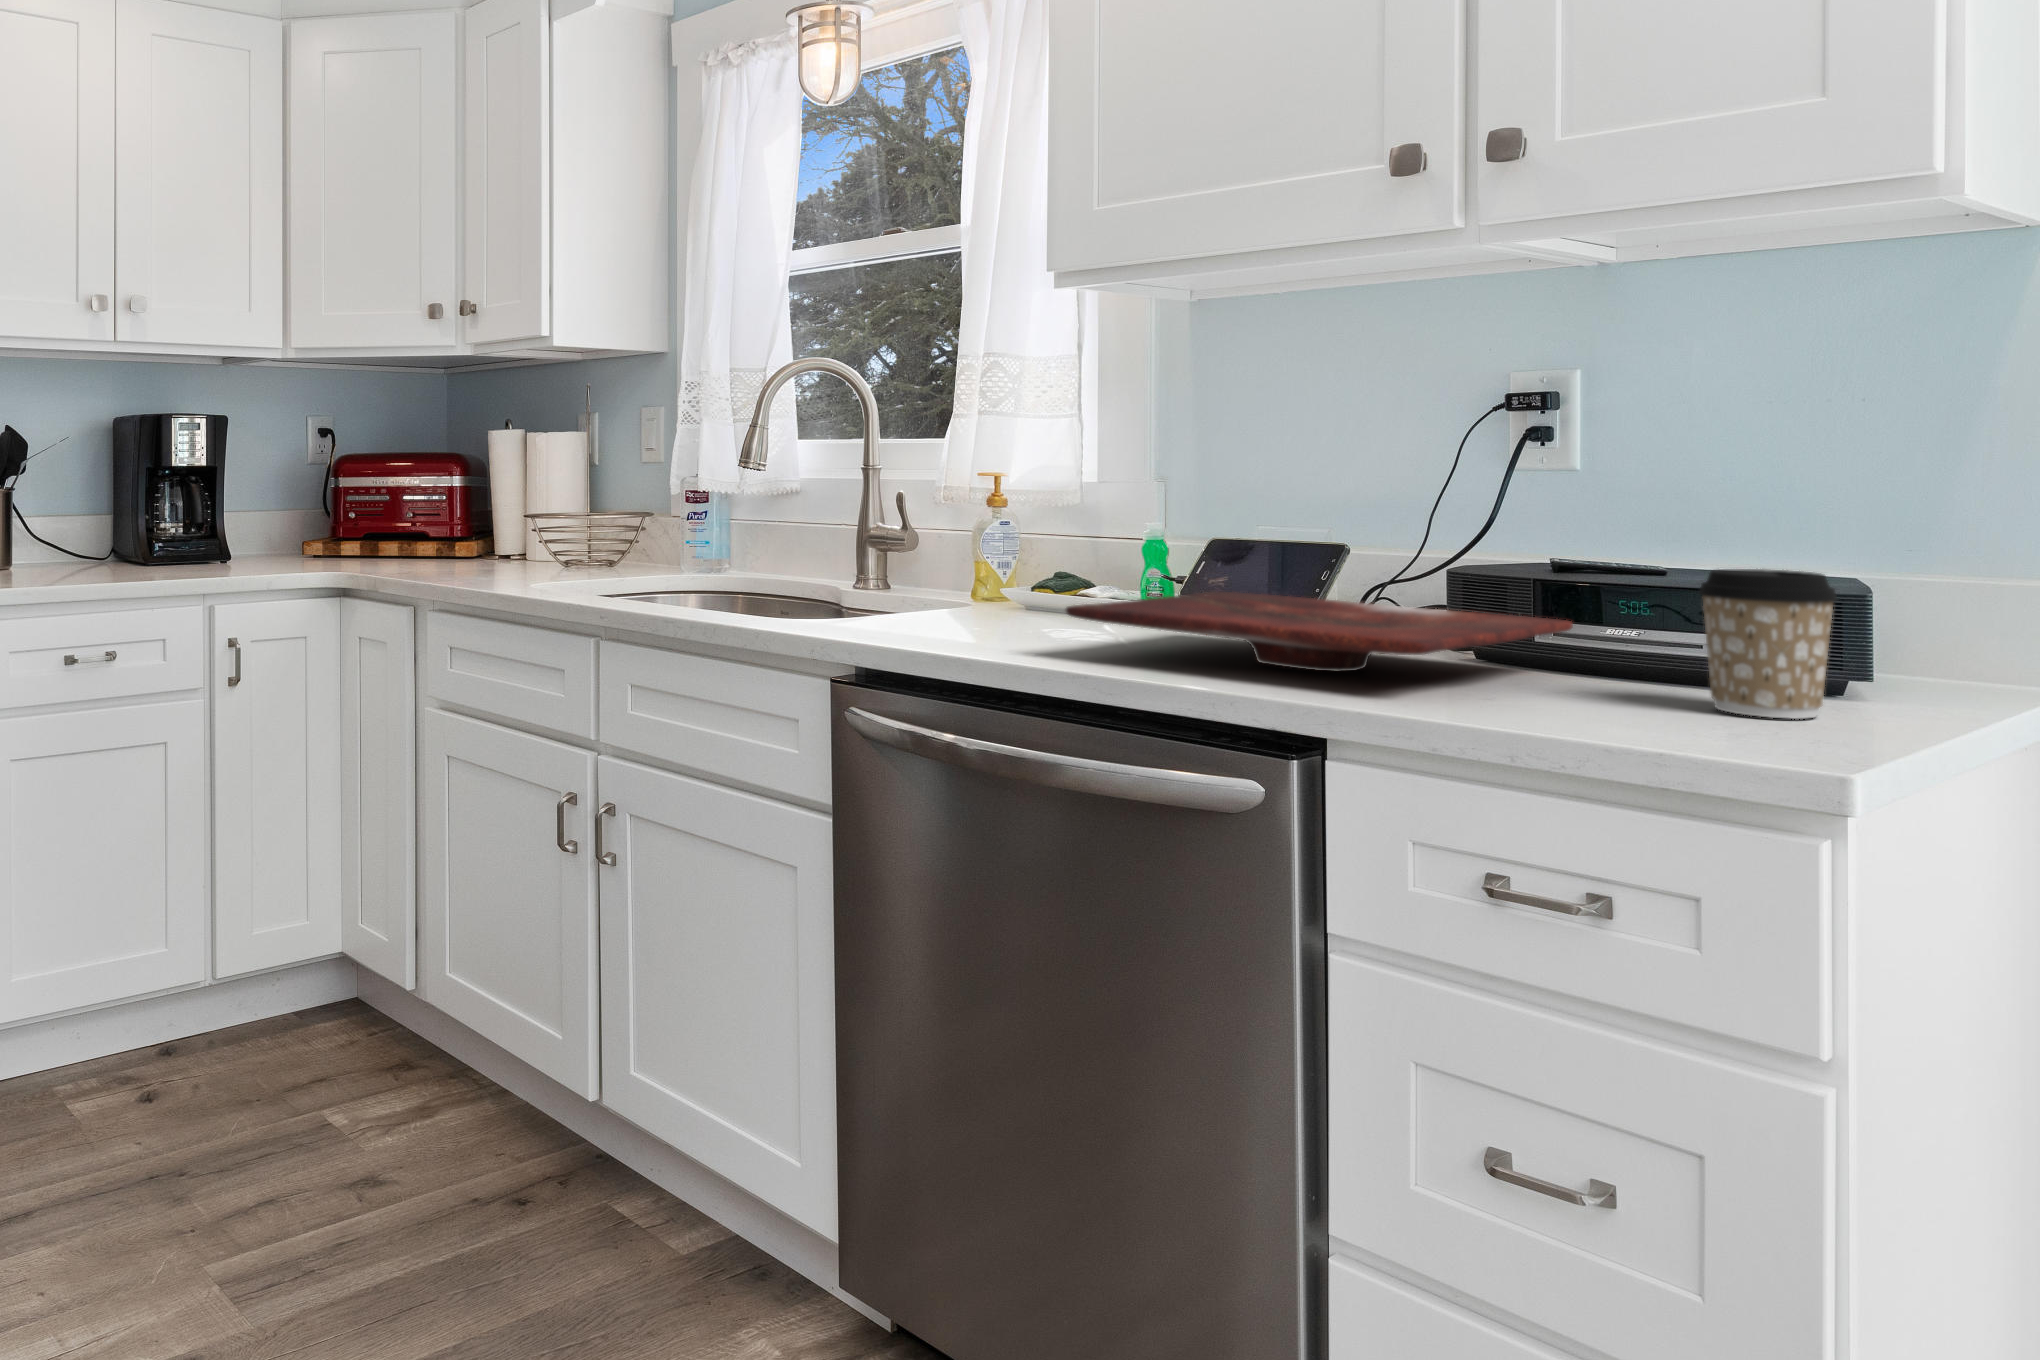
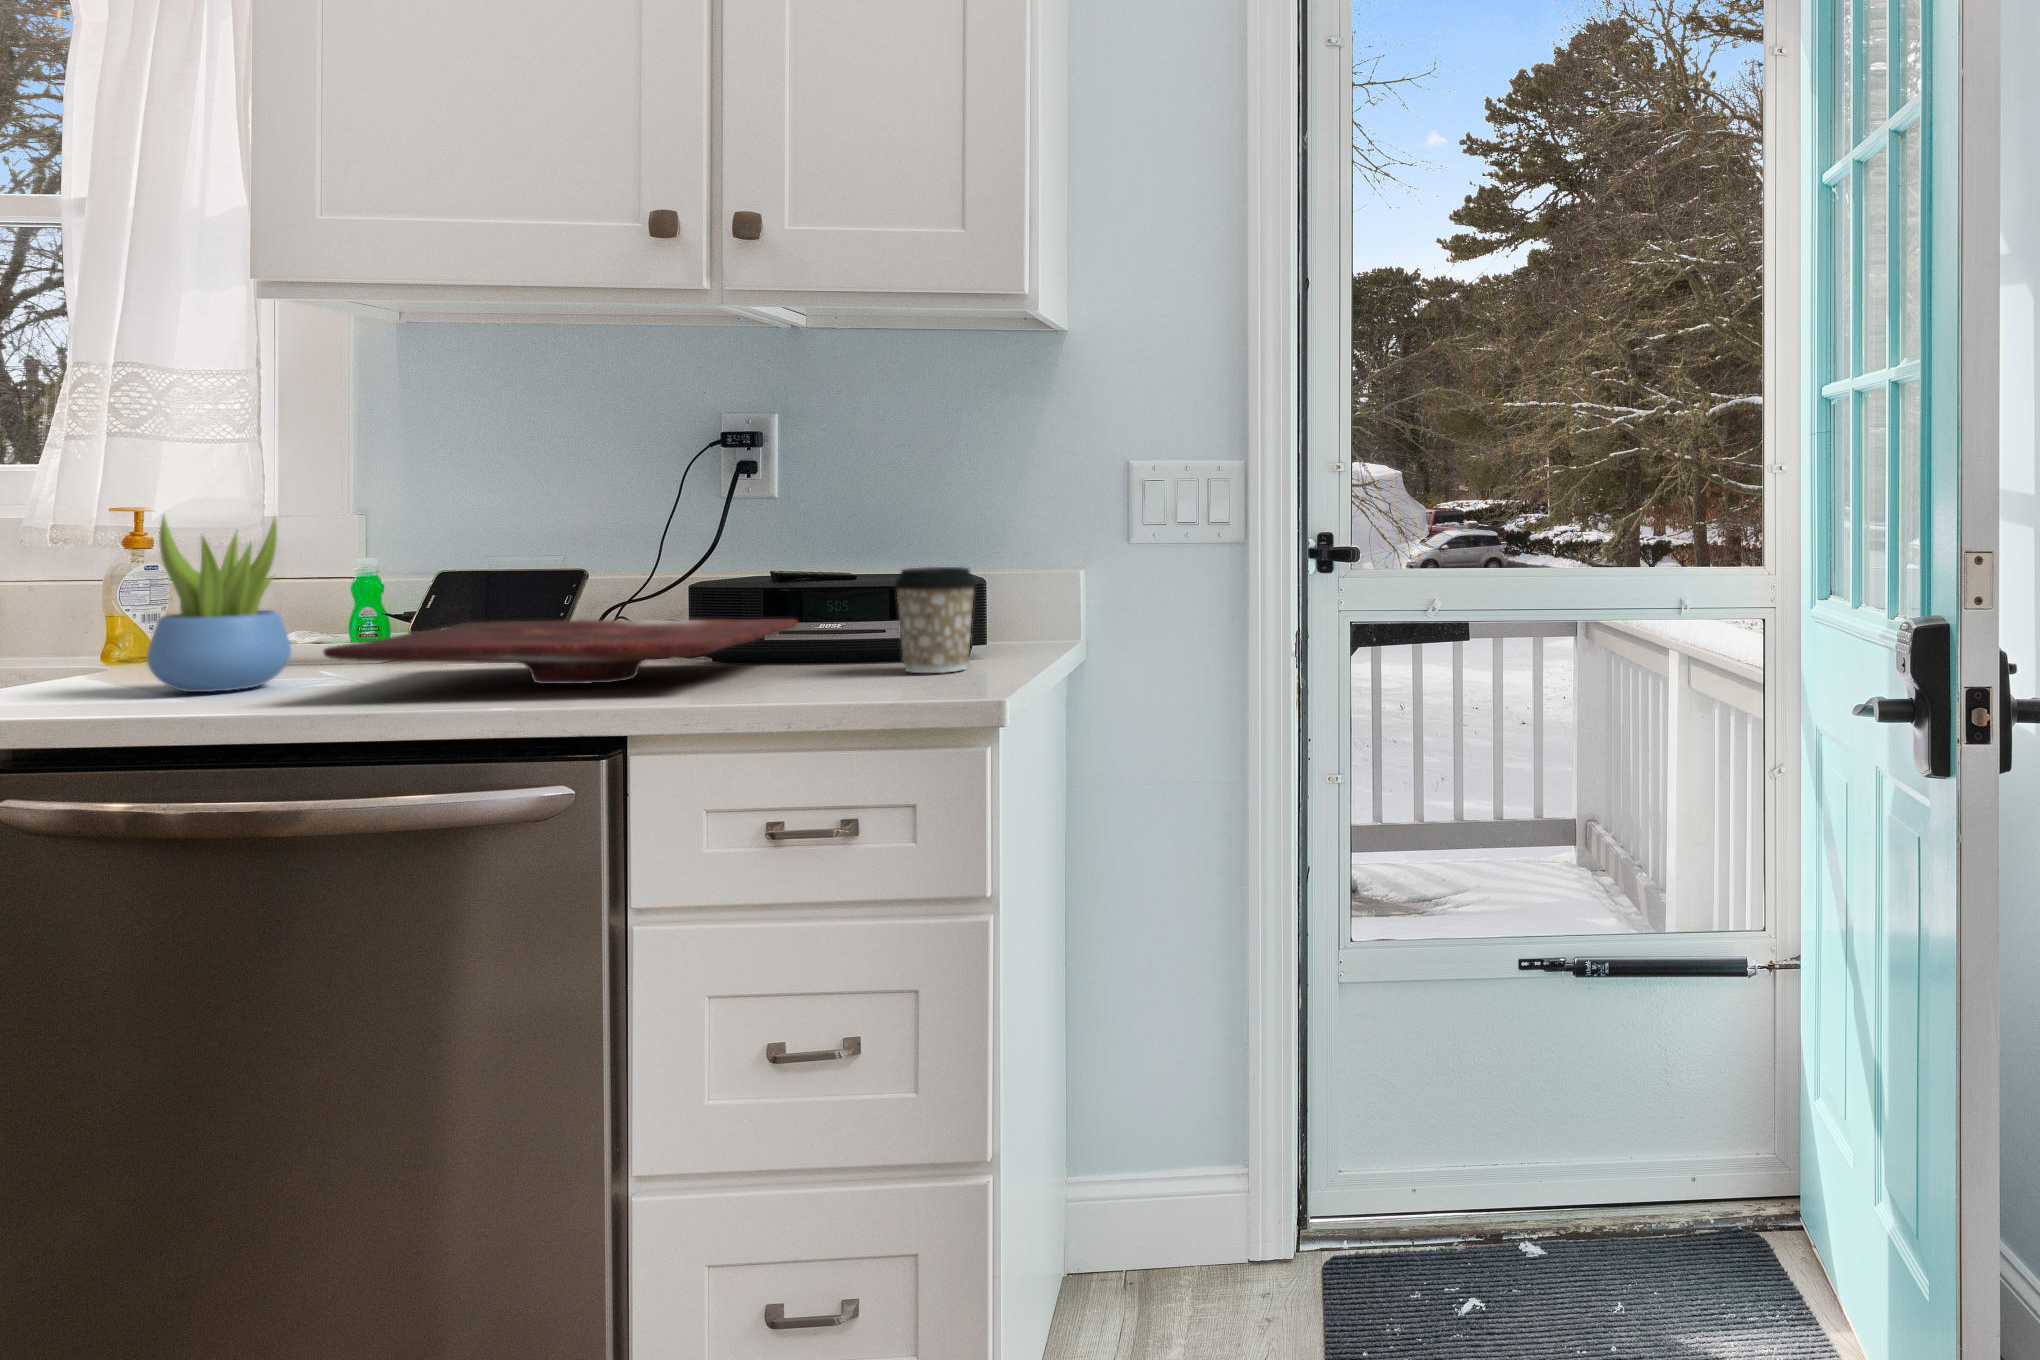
succulent plant: none [962,478,1066,634] -> present [147,516,291,692]

